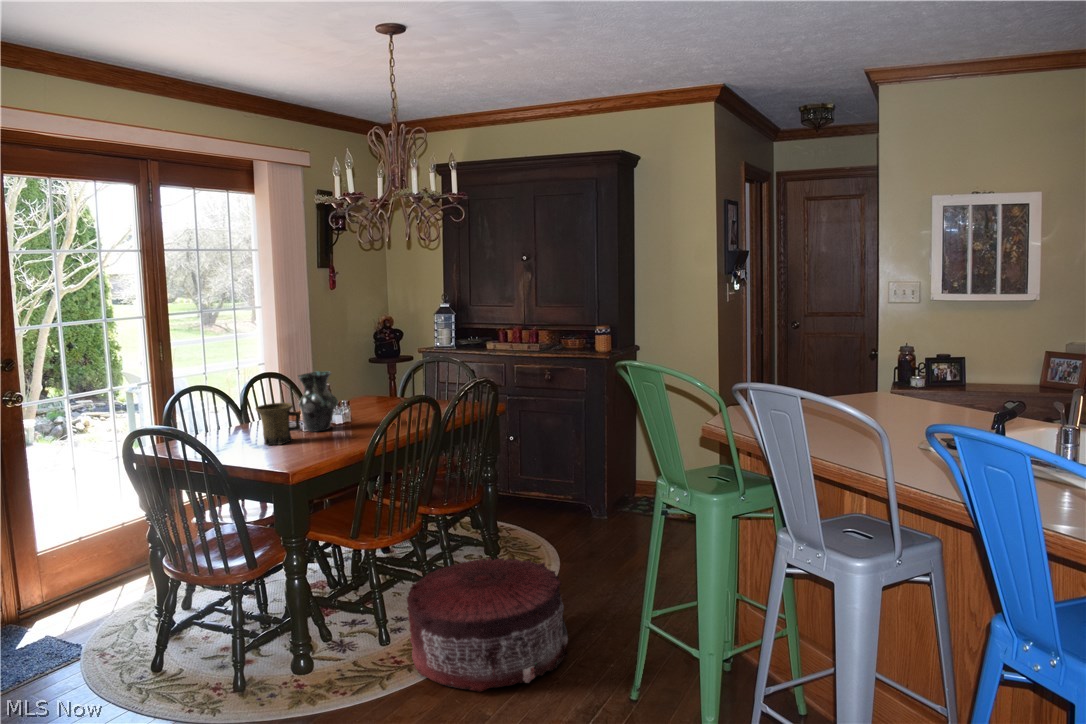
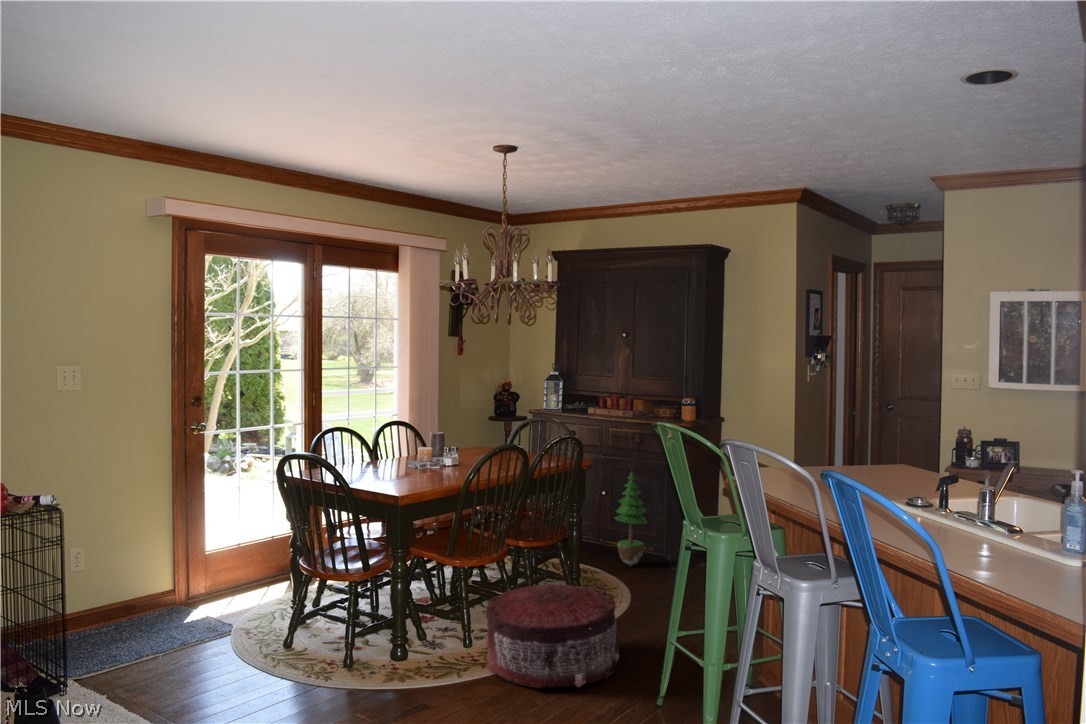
vase: present [298,371,338,431] -> none [416,418,448,467]
mug: present [256,403,300,445] -> none [381,441,416,474]
potted tree: none [528,413,566,518] -> present [614,471,648,566]

